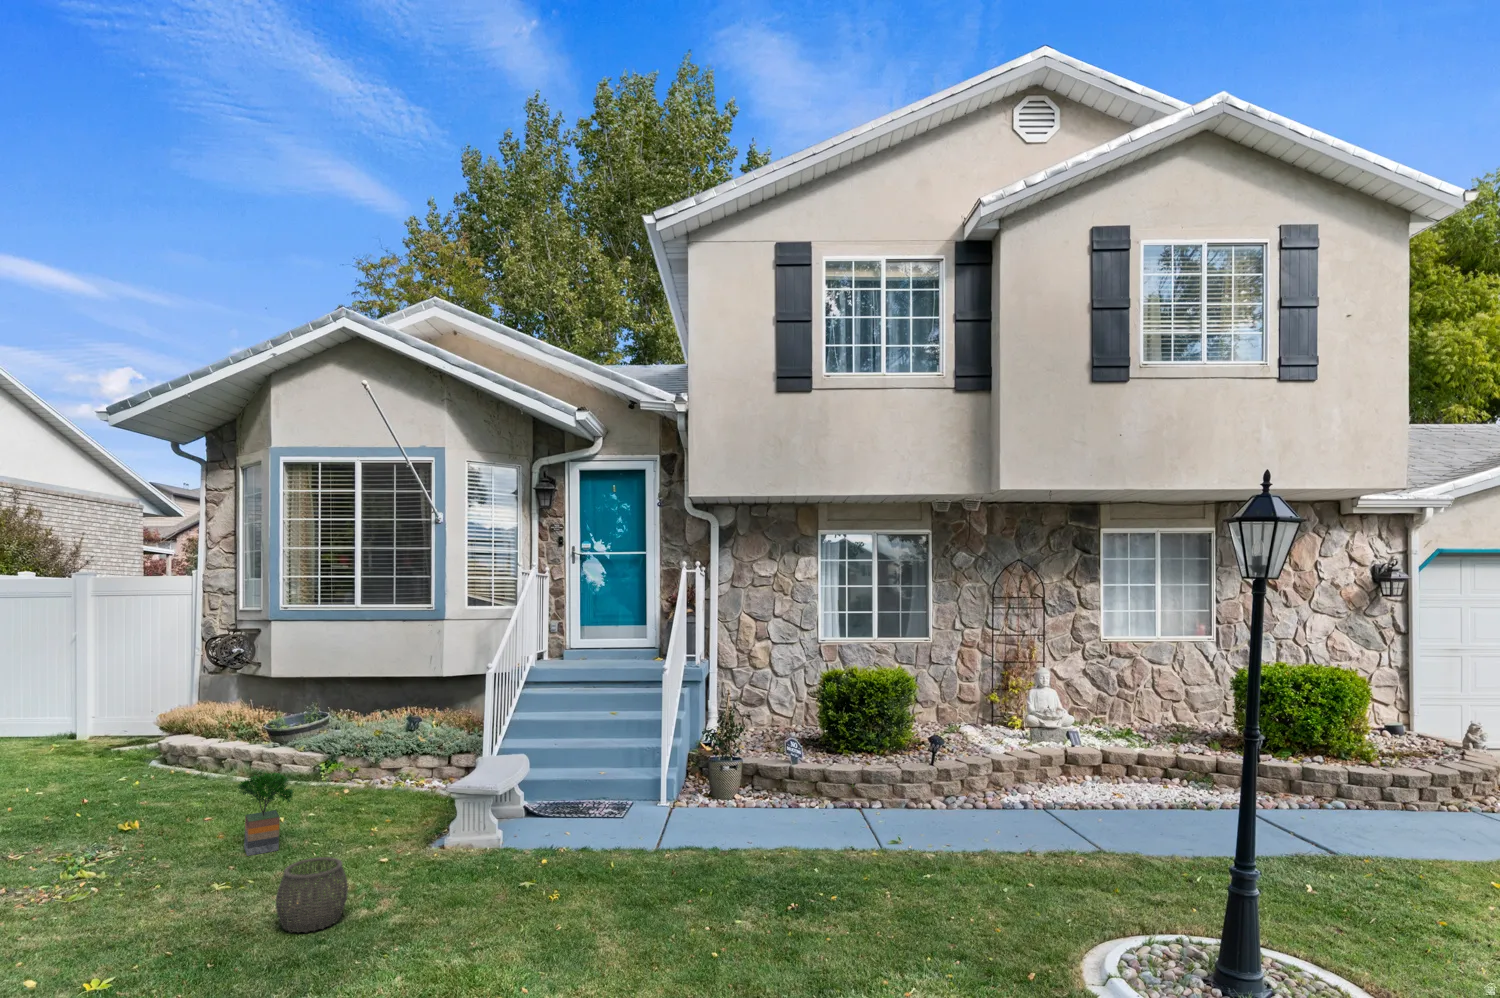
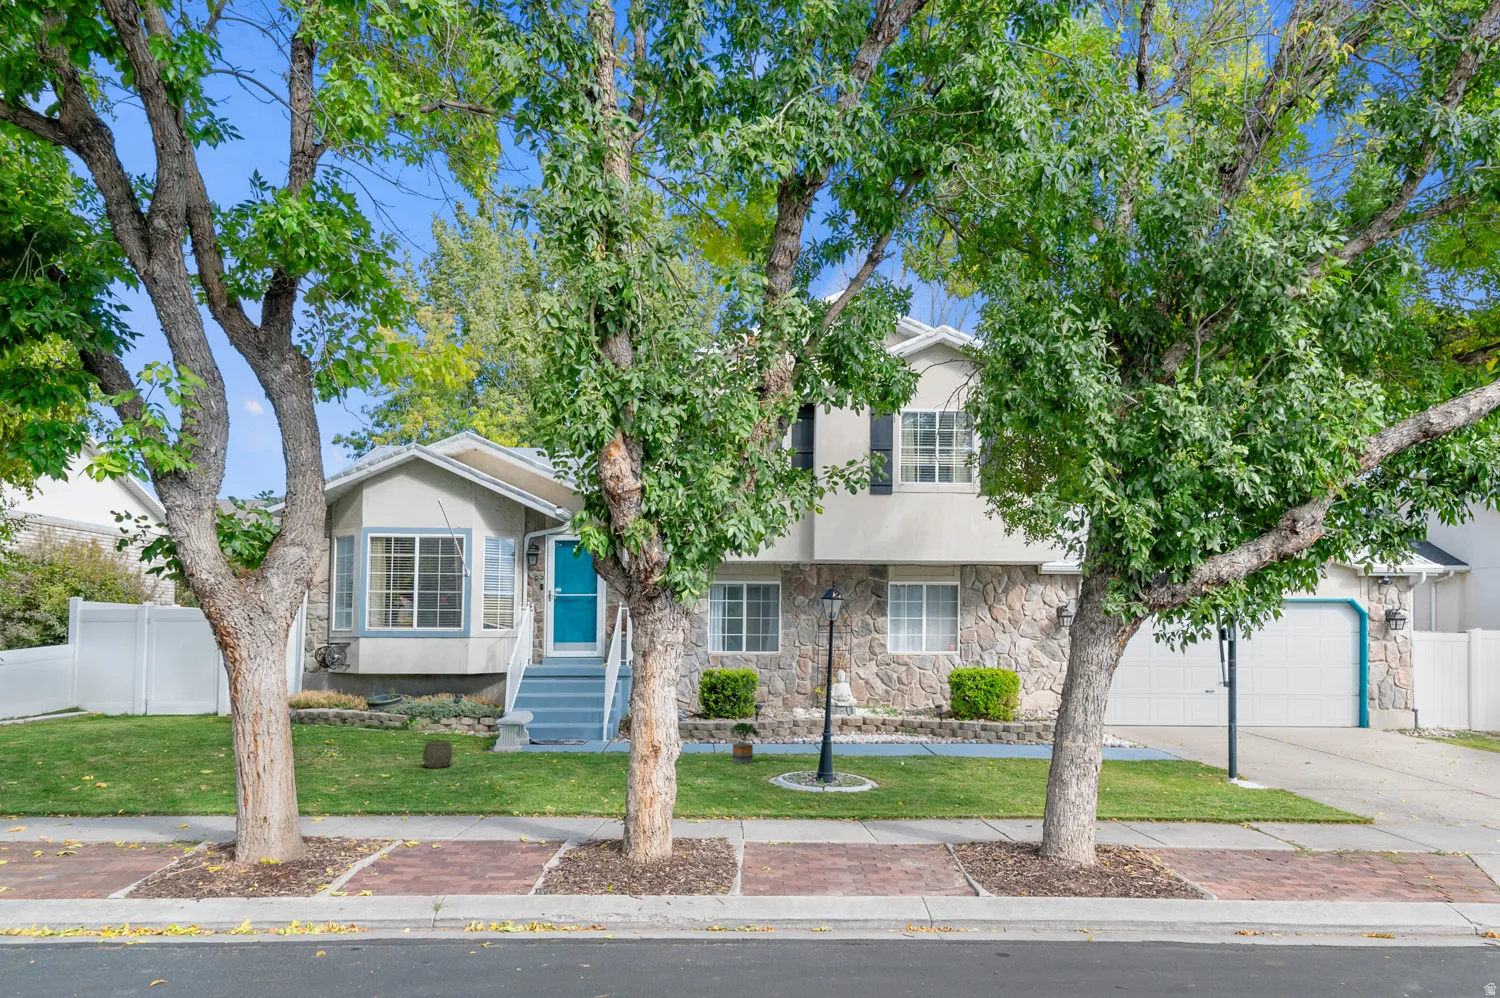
potted tree: present [237,772,294,856] -> present [730,723,759,764]

